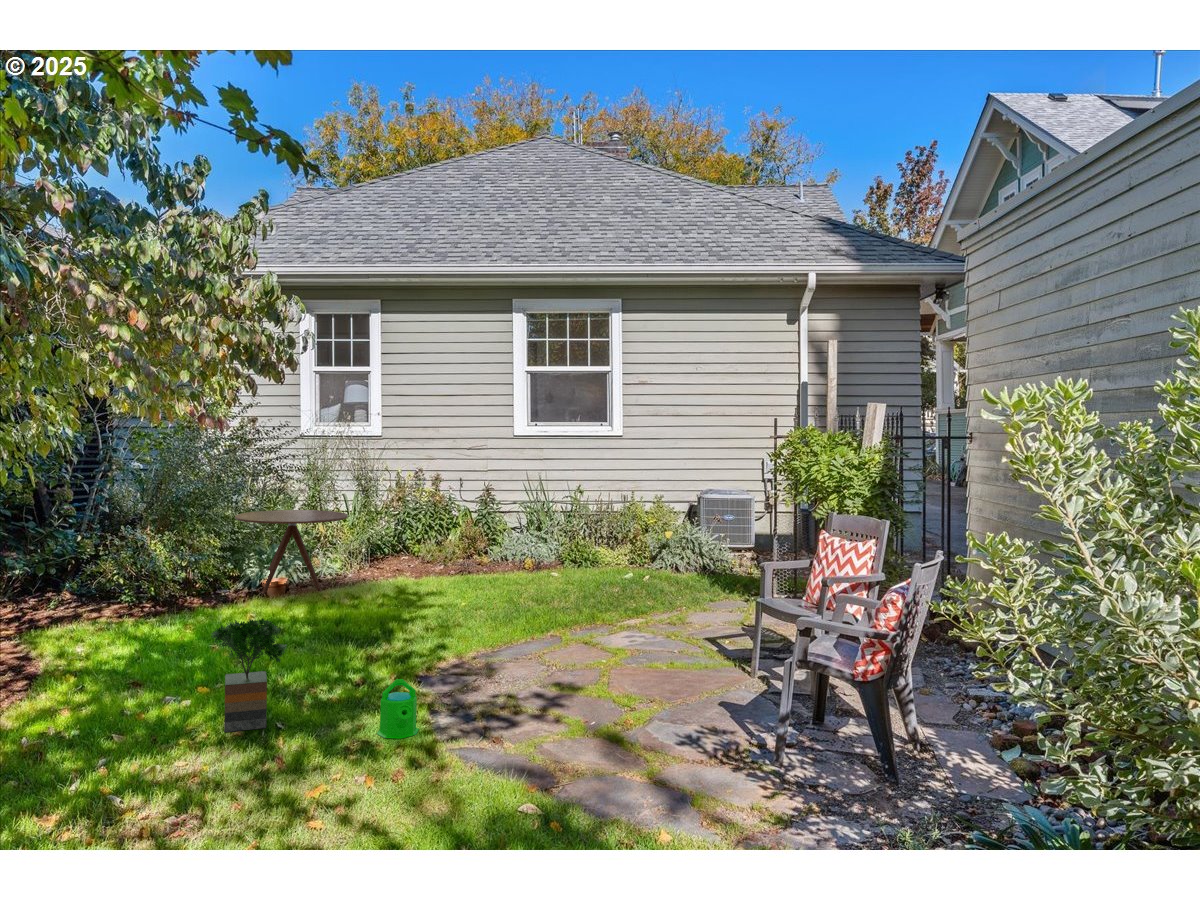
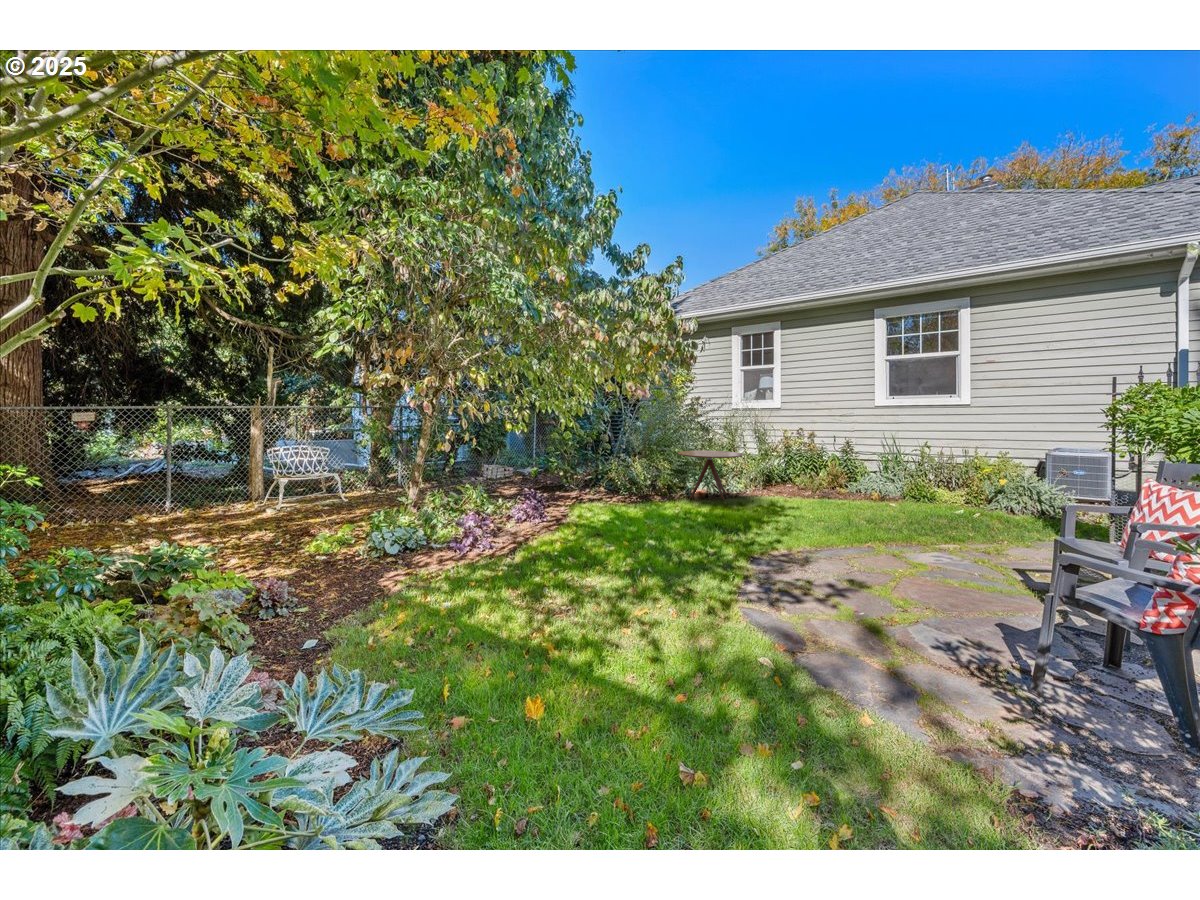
potted tree: present [212,618,286,732] -> none [615,504,656,570]
watering can: present [377,679,419,739] -> none [700,554,729,594]

